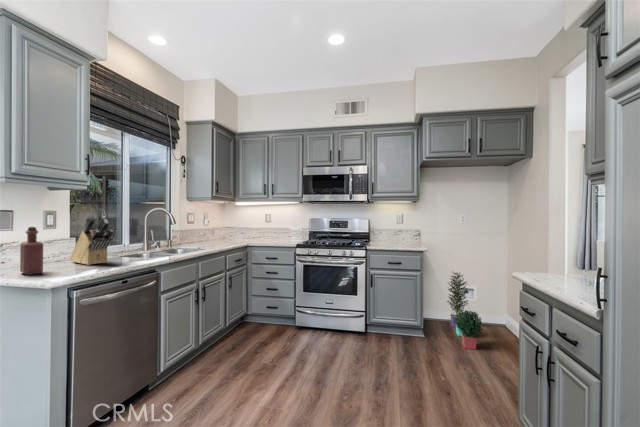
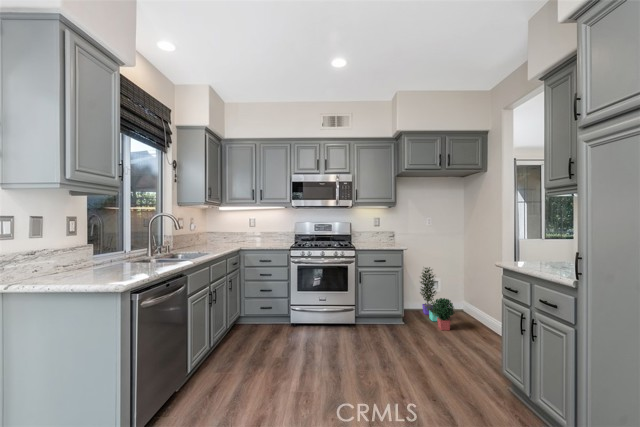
knife block: present [70,216,113,265] -> none [93,222,147,271]
bottle: present [20,227,43,275] -> none [65,233,92,281]

